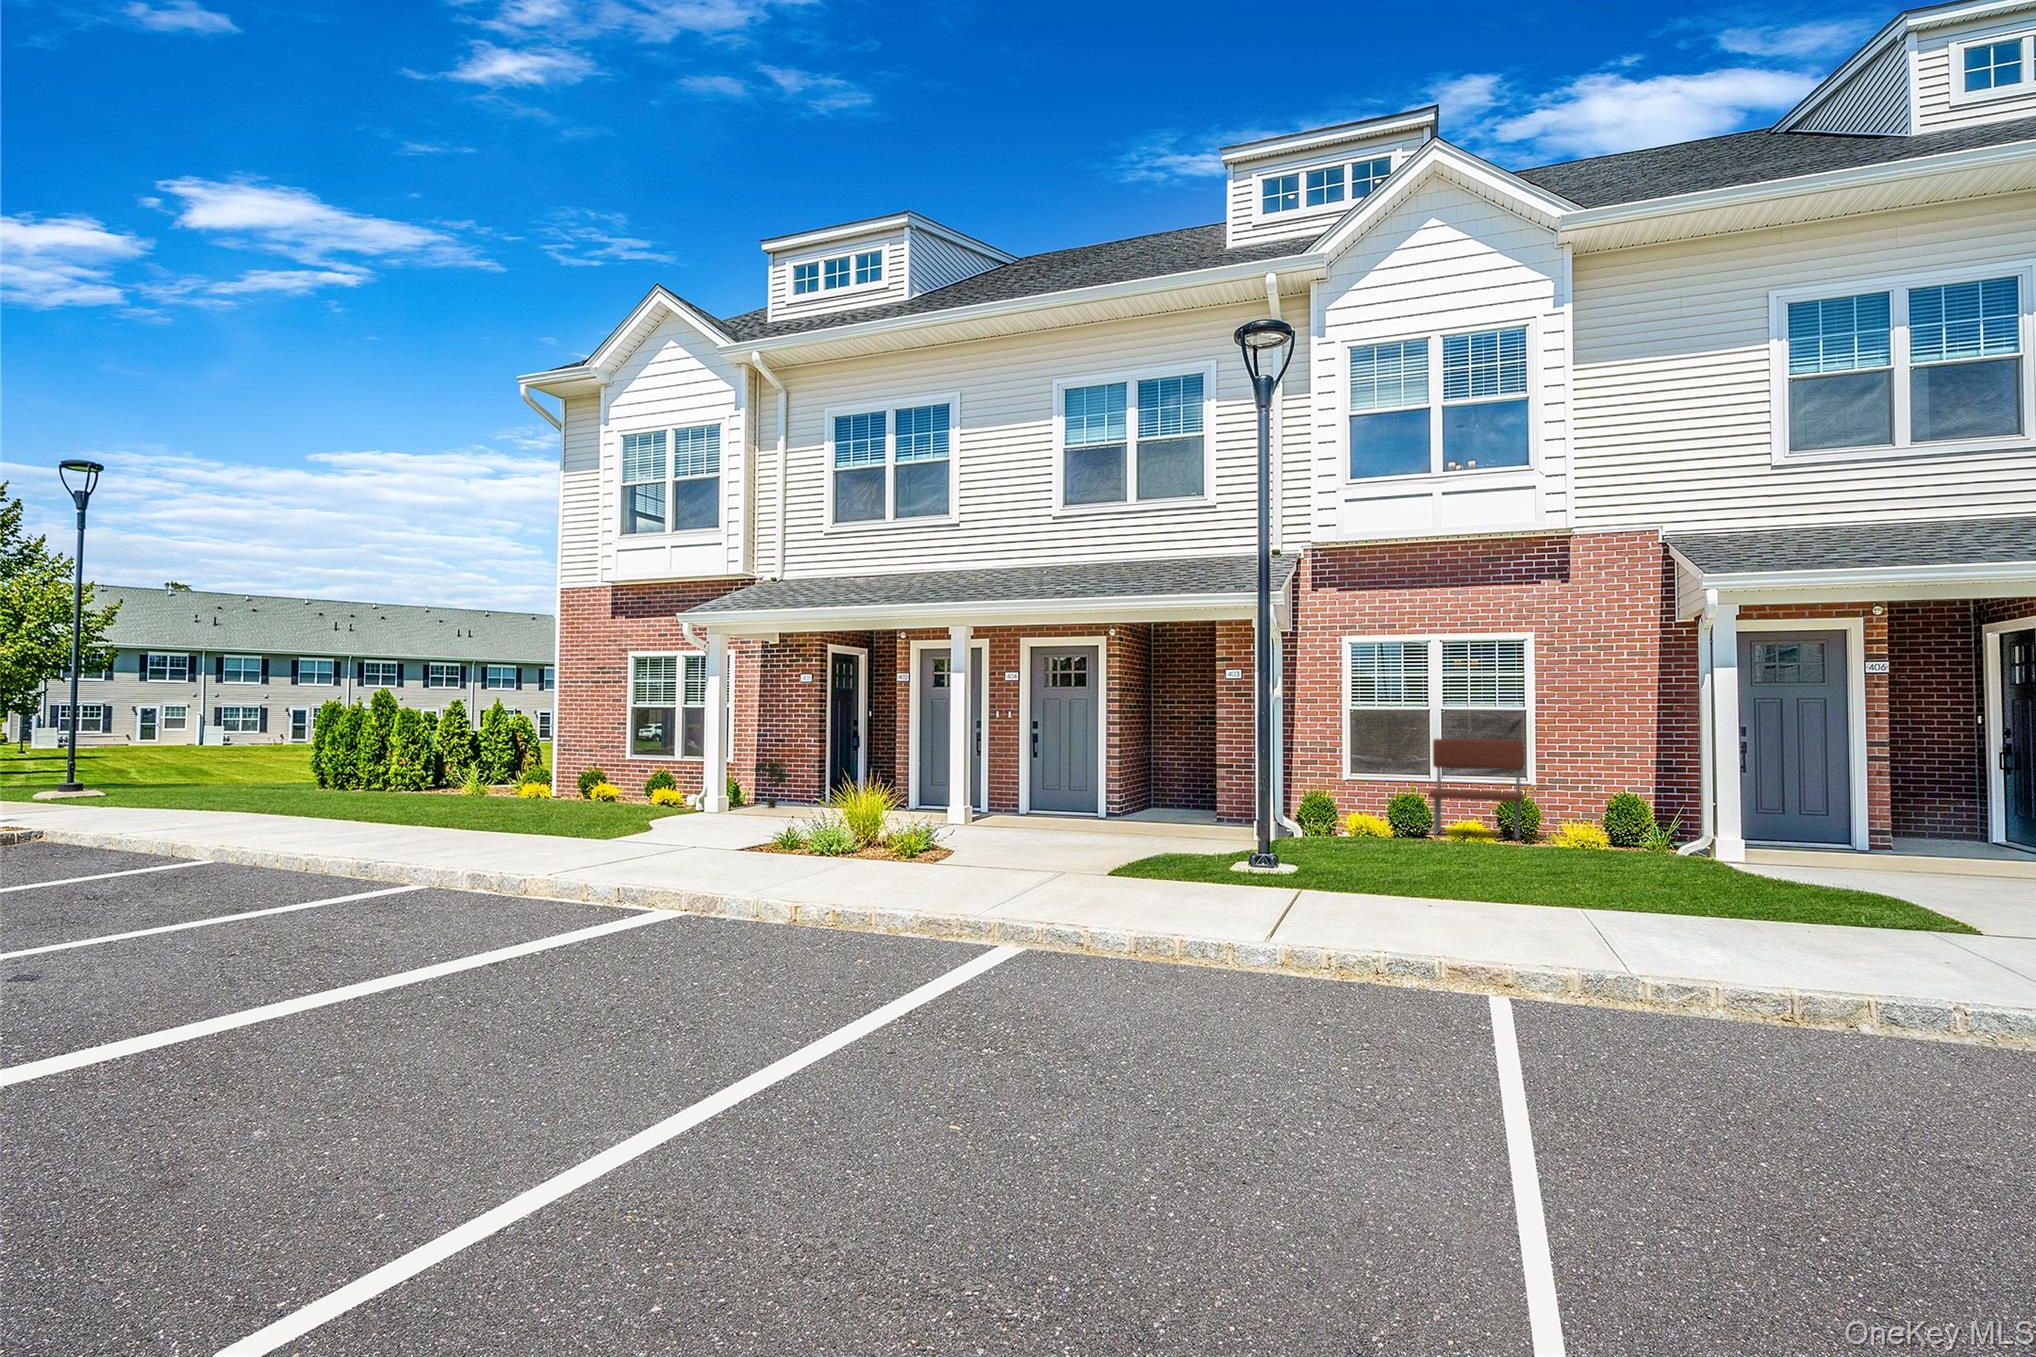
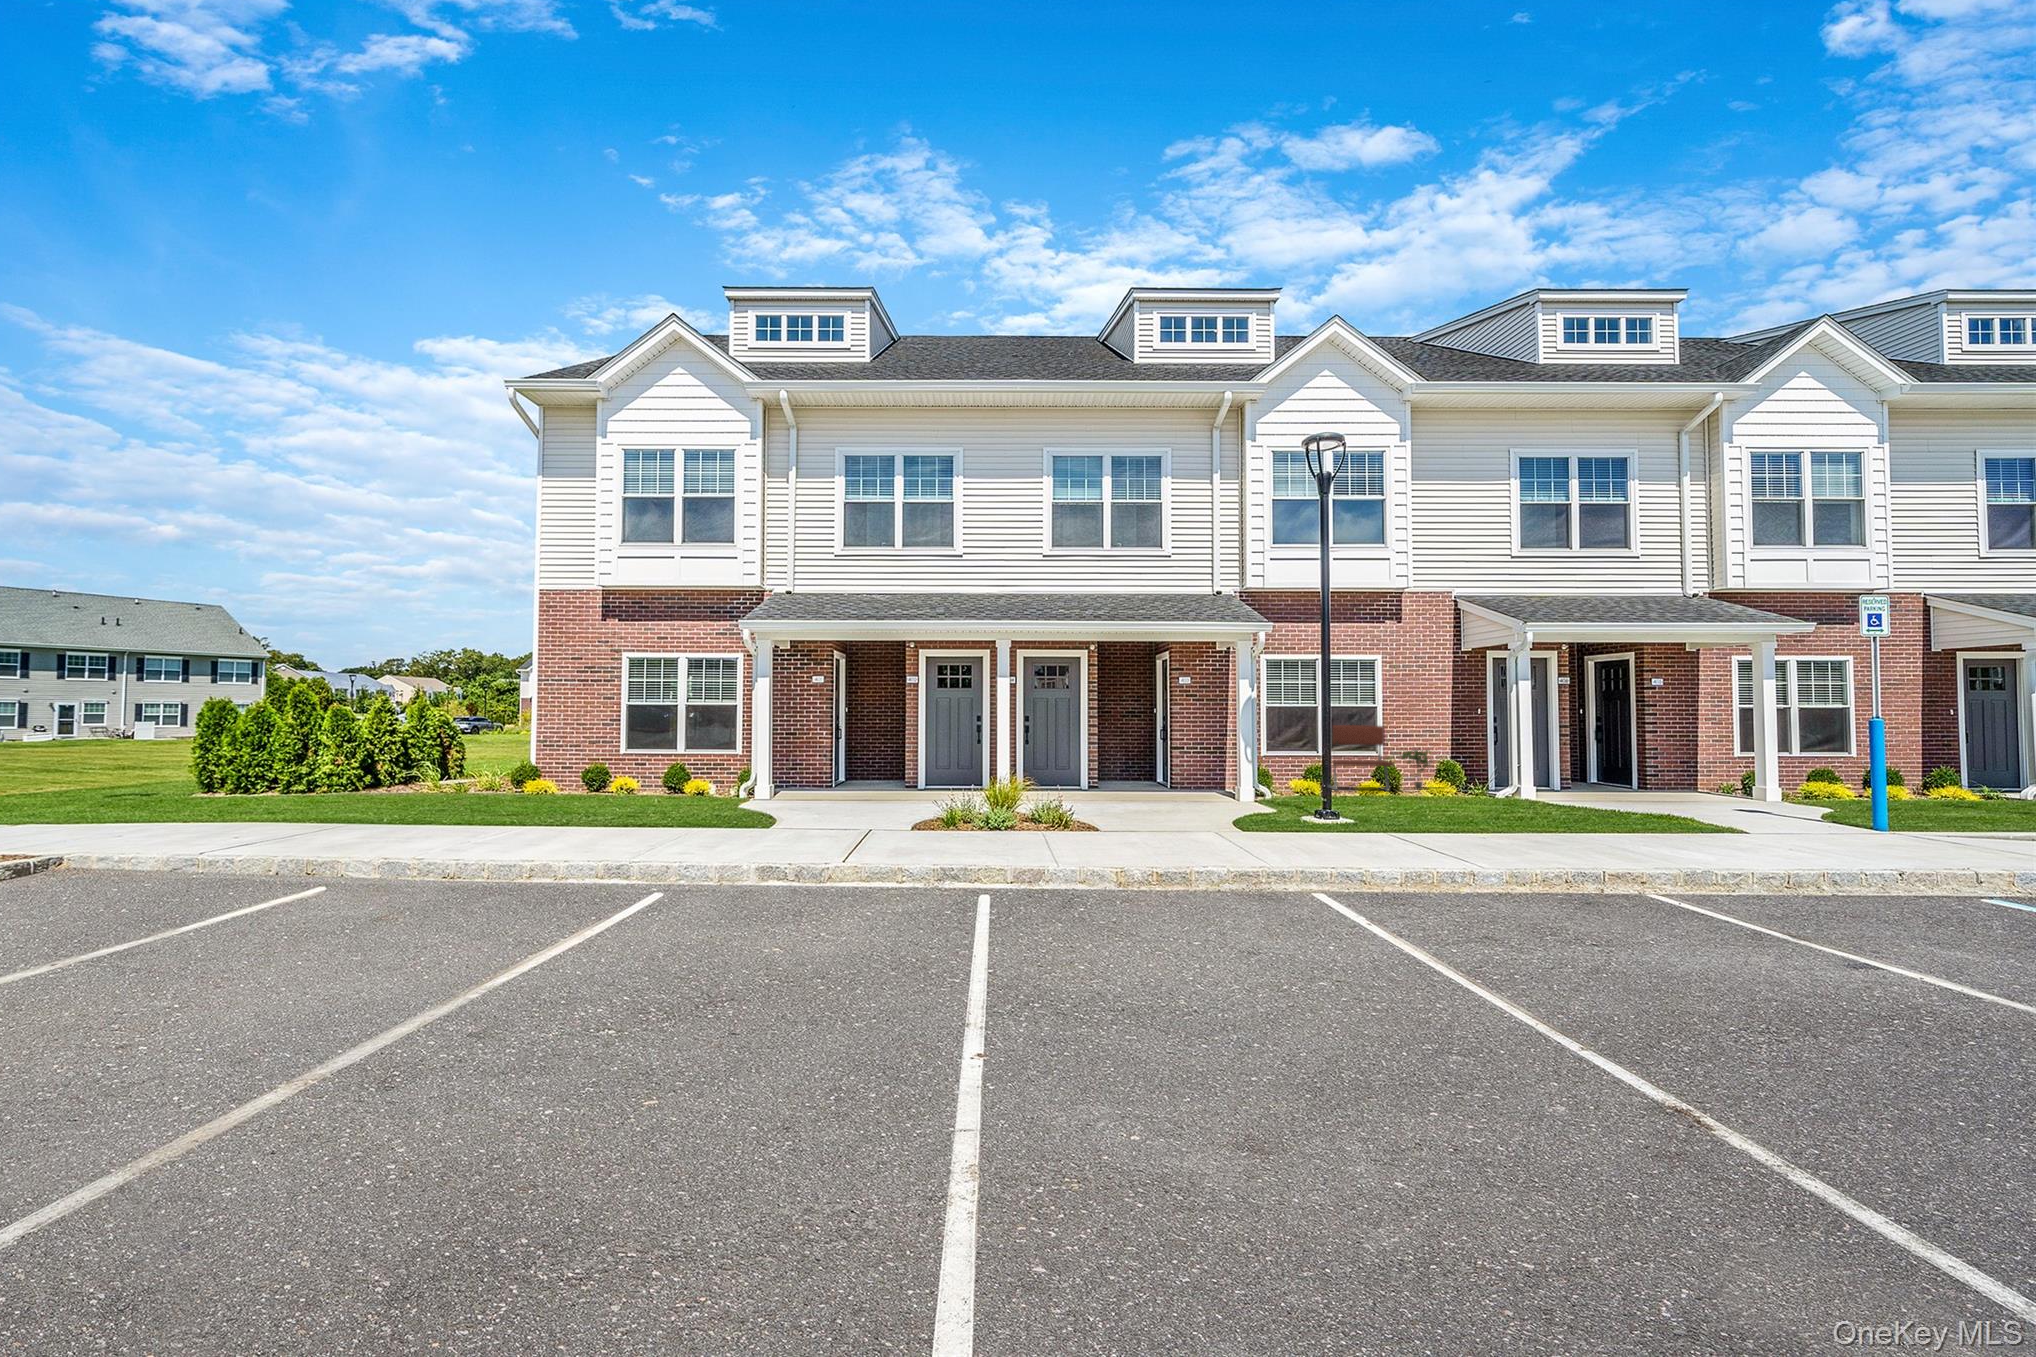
potted plant: present [755,761,788,807] -> present [1402,750,1432,790]

